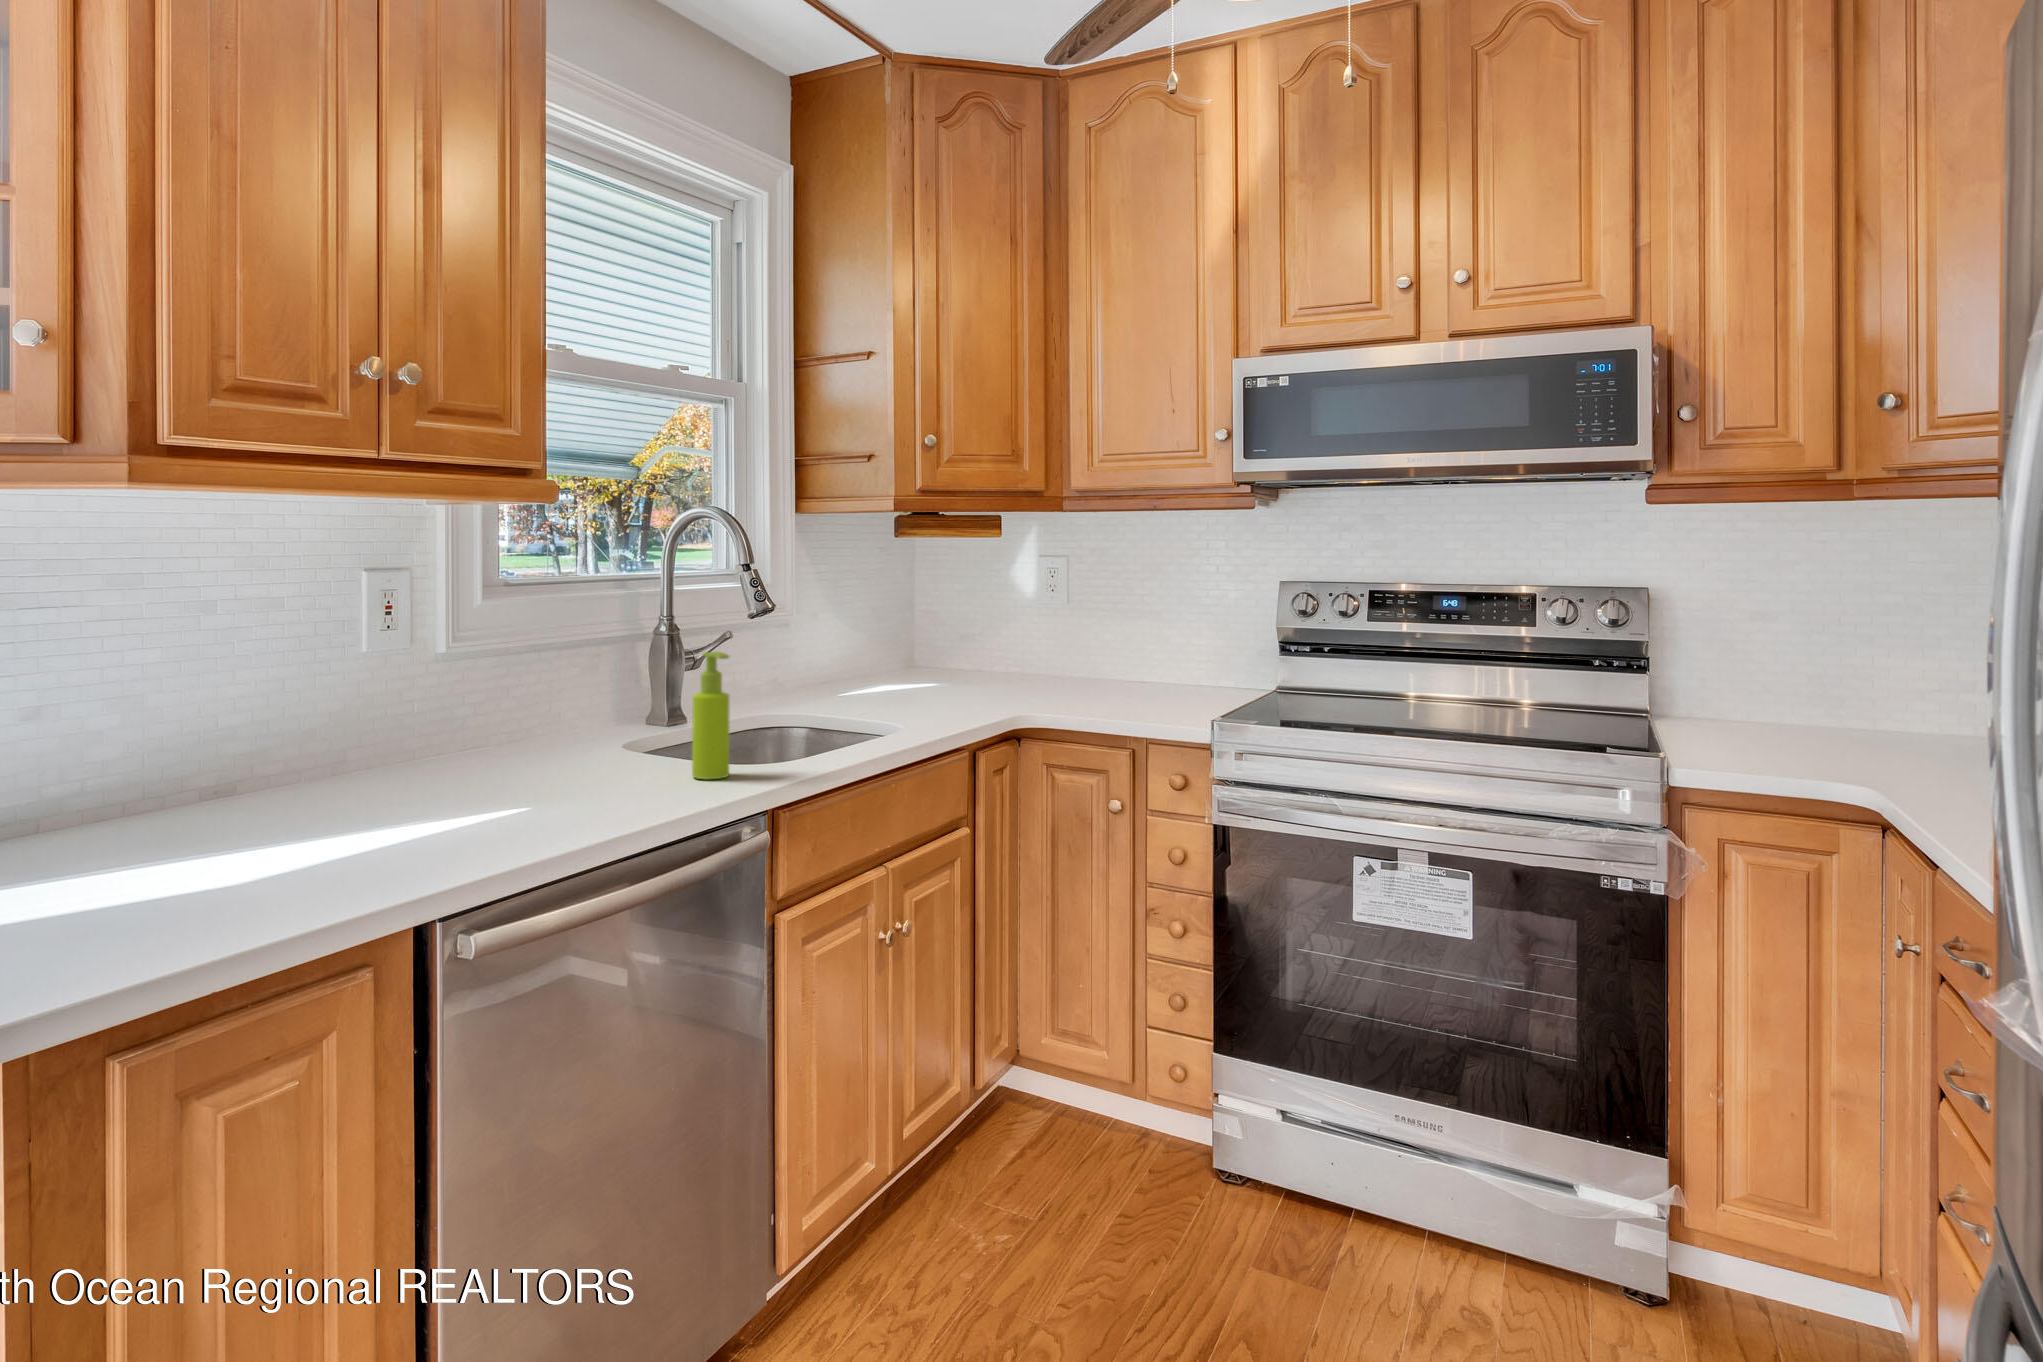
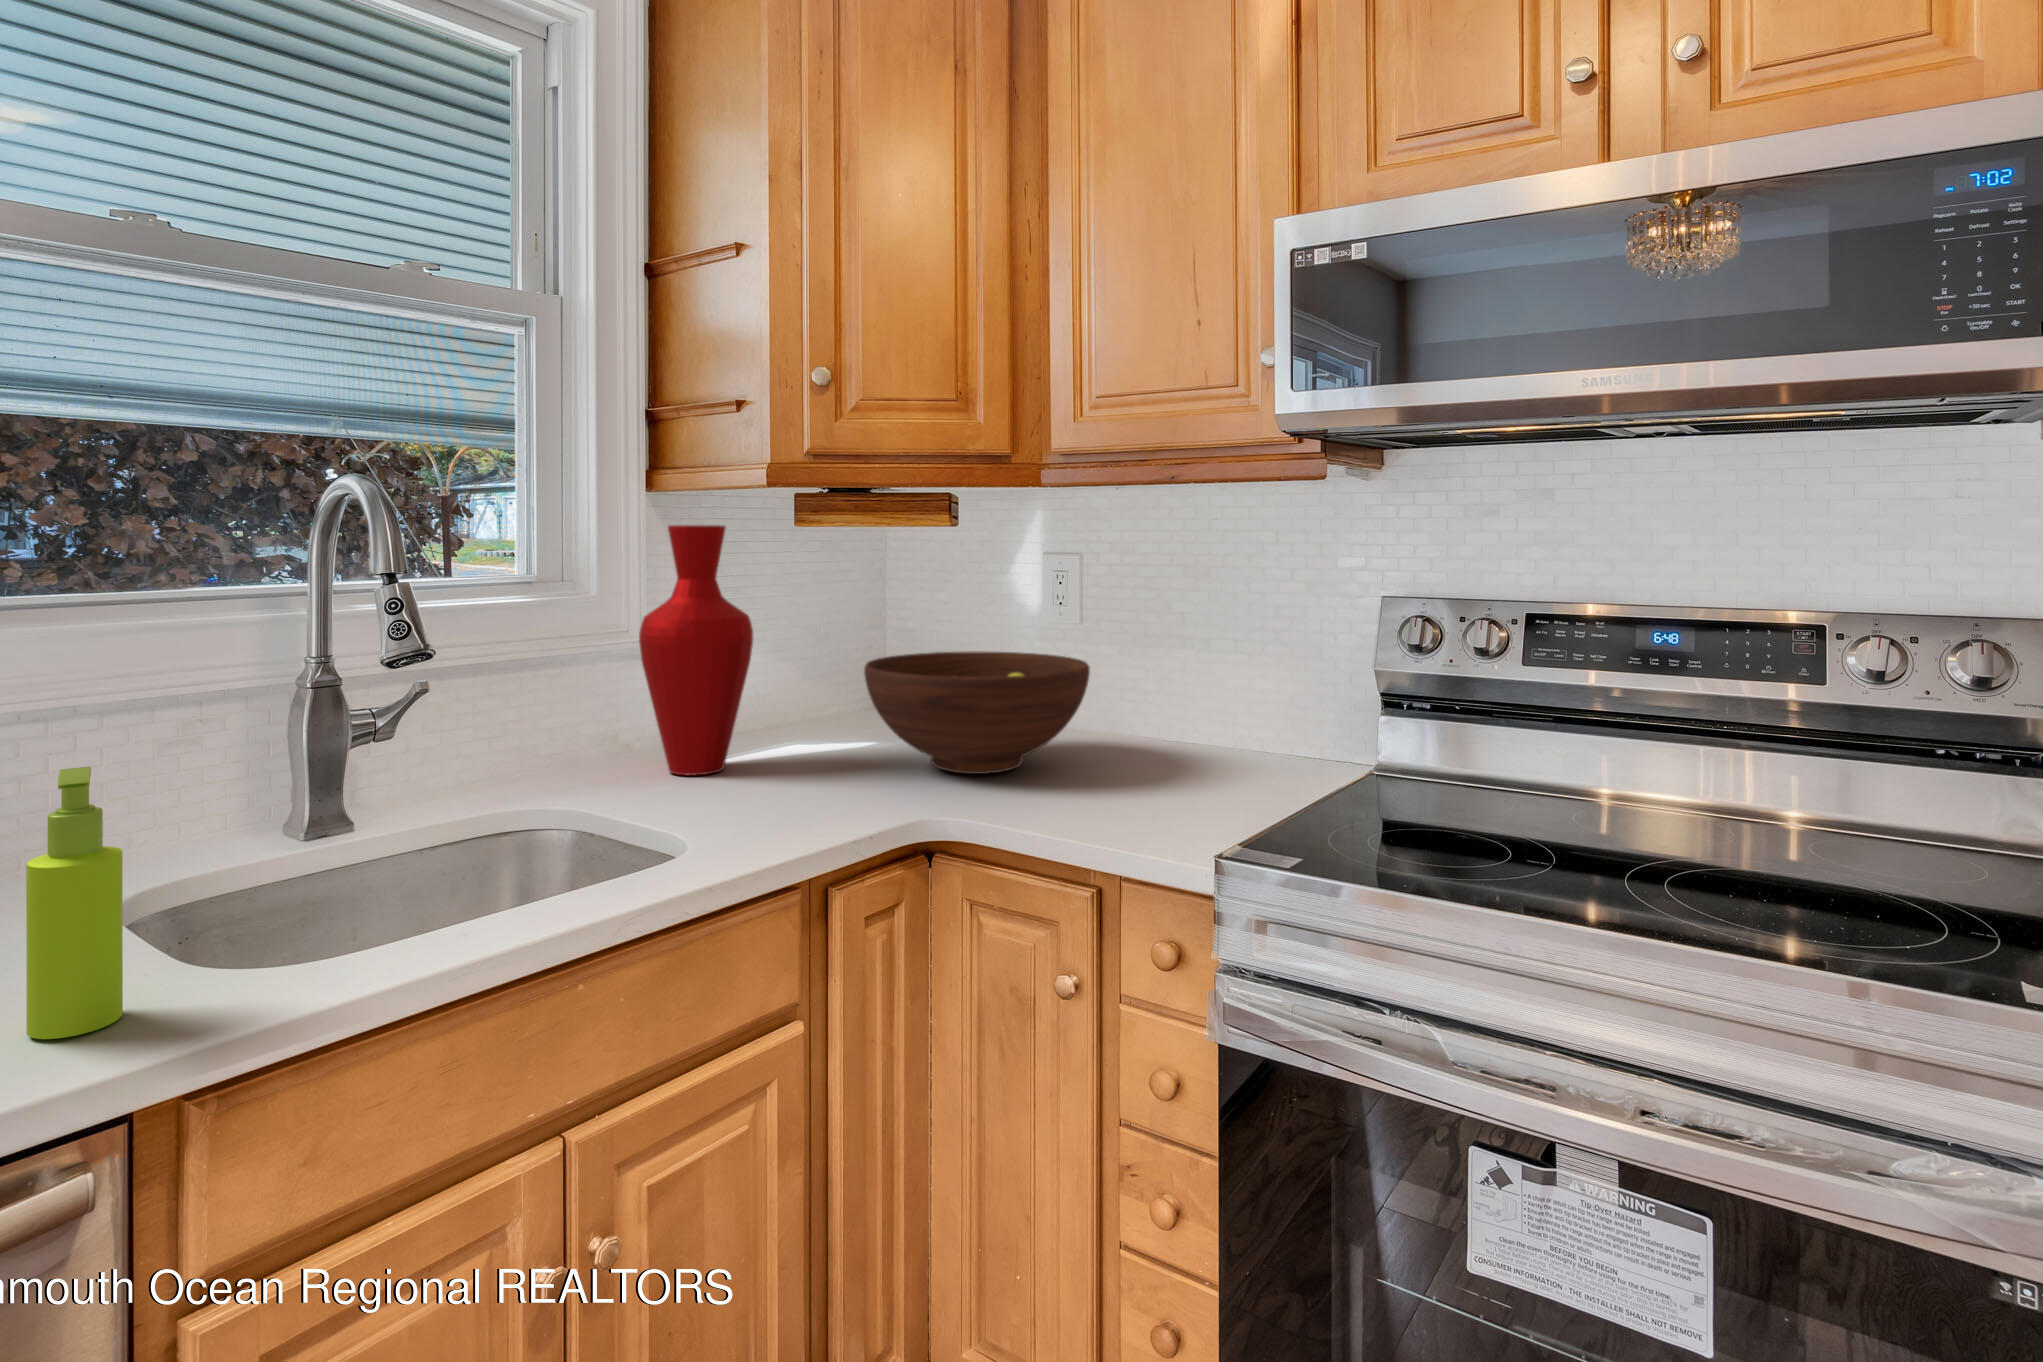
vase: none [809,536,882,699] -> present [639,525,753,775]
fruit bowl: none [953,621,1099,695] -> present [864,651,1090,774]

